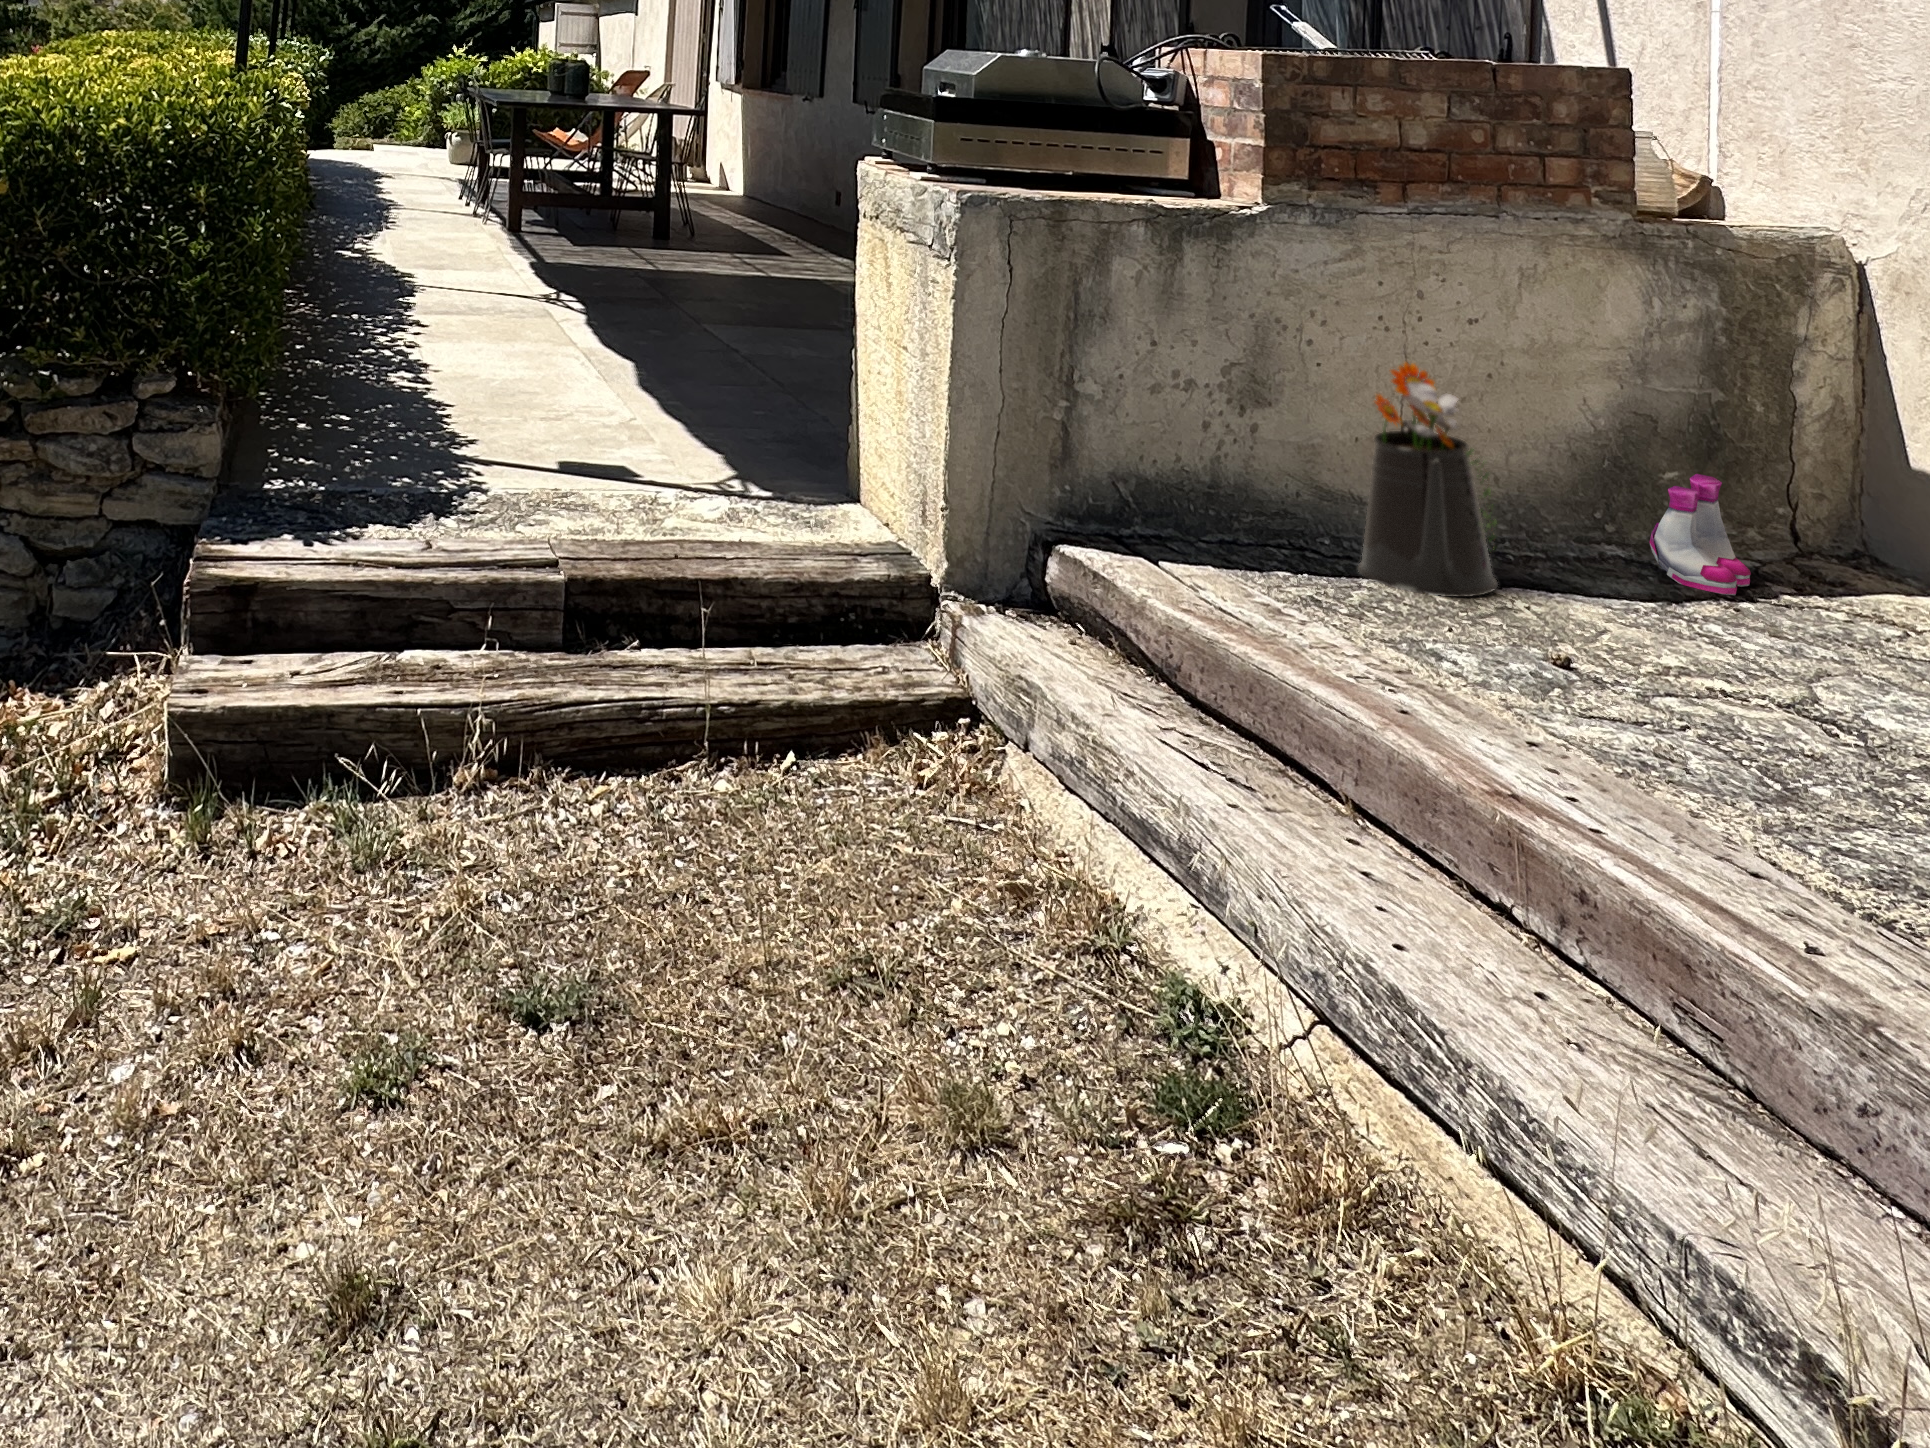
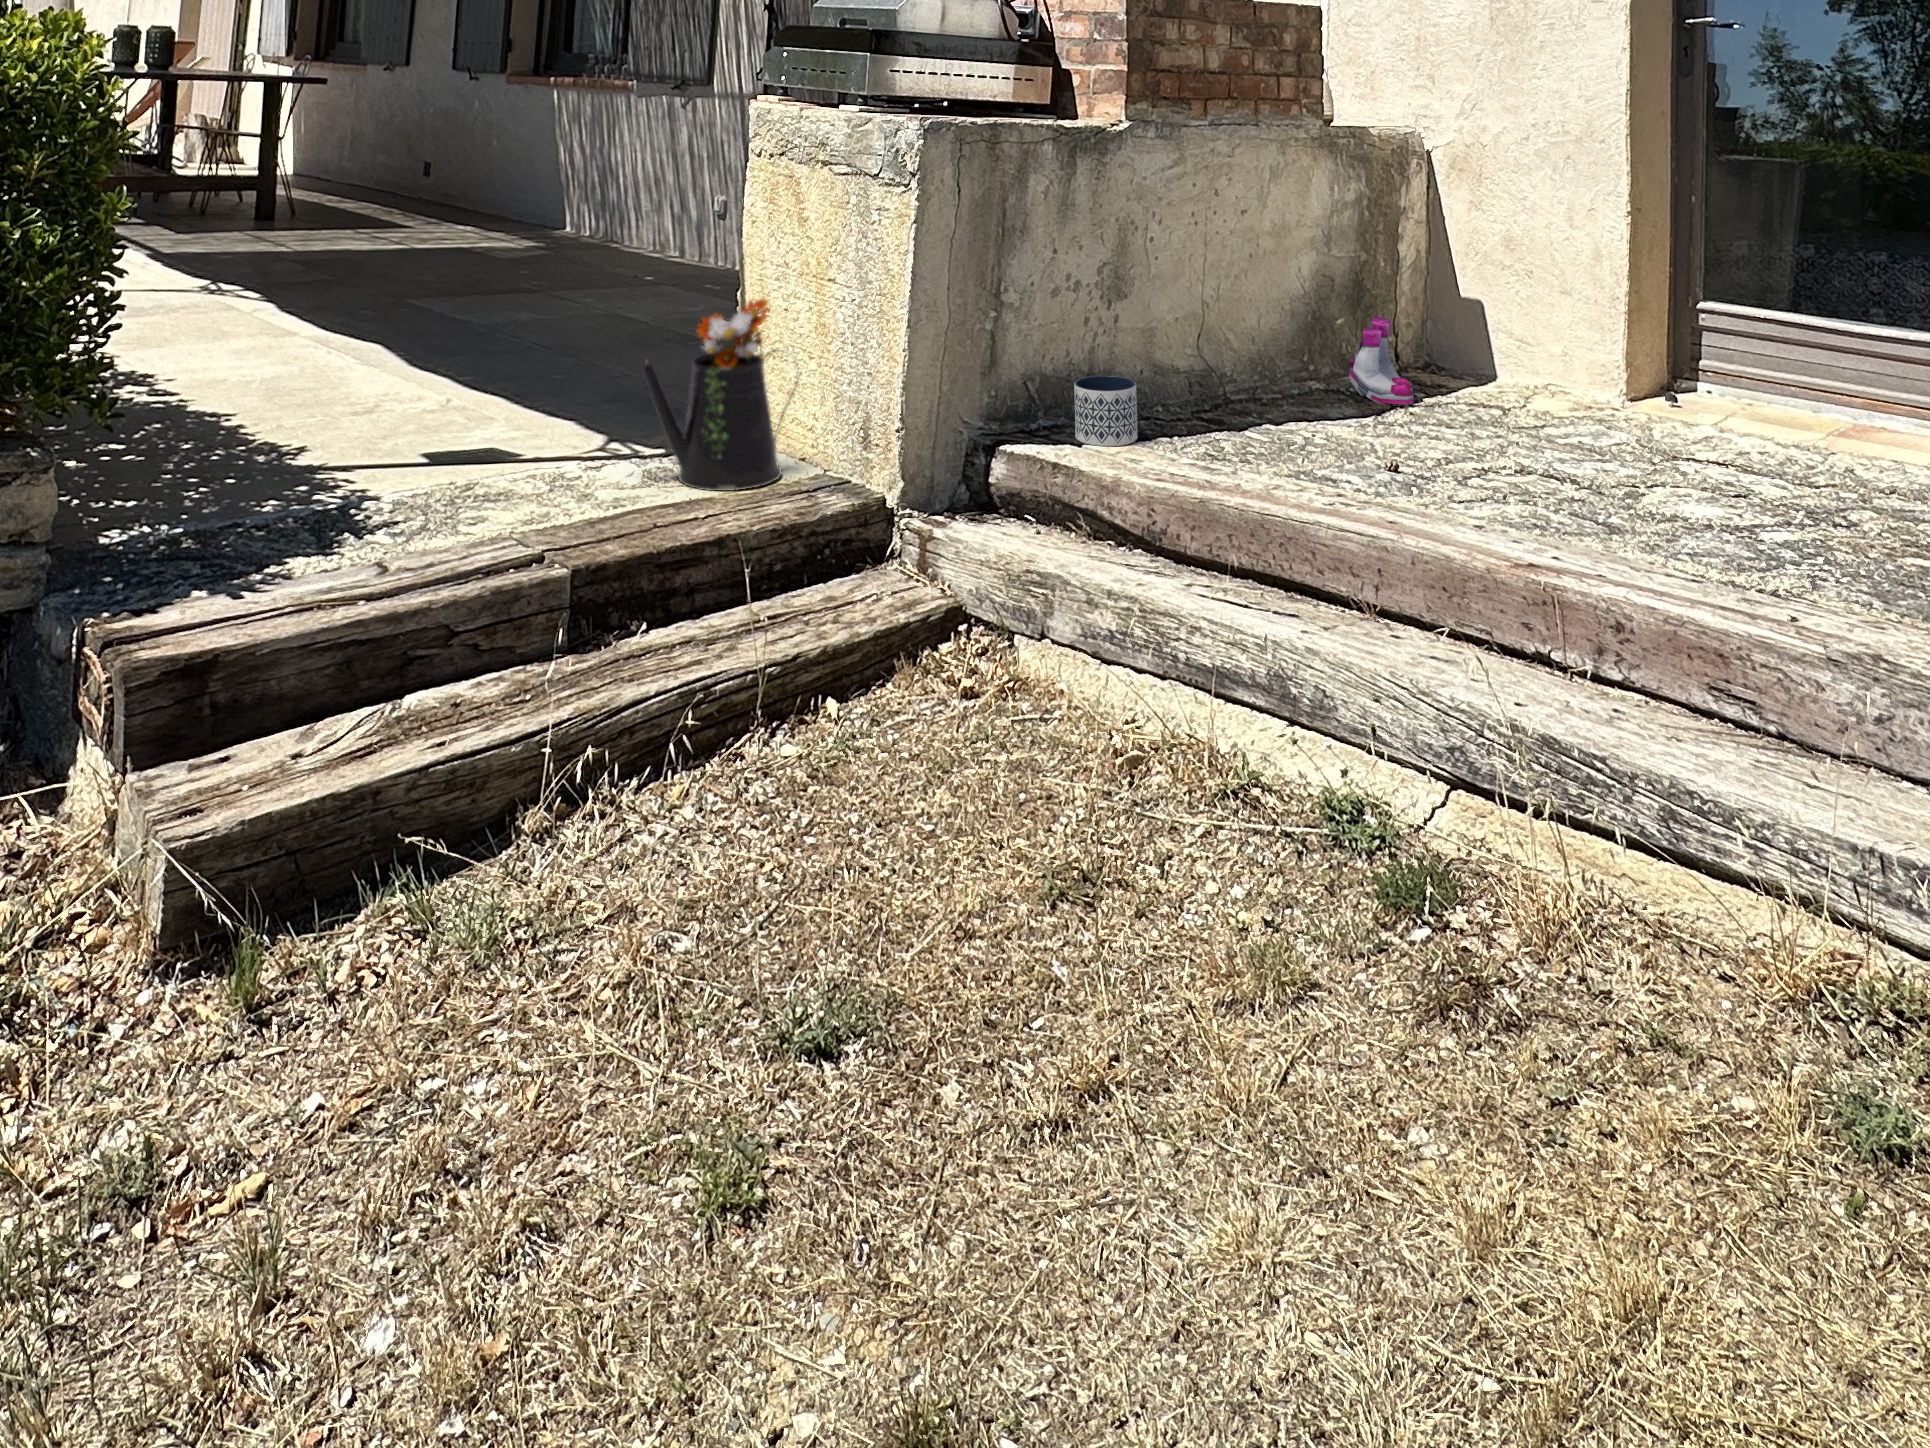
watering can: present [1358,362,1497,597] -> present [642,298,796,491]
planter: none [1178,485,1258,569] -> present [1074,376,1138,447]

